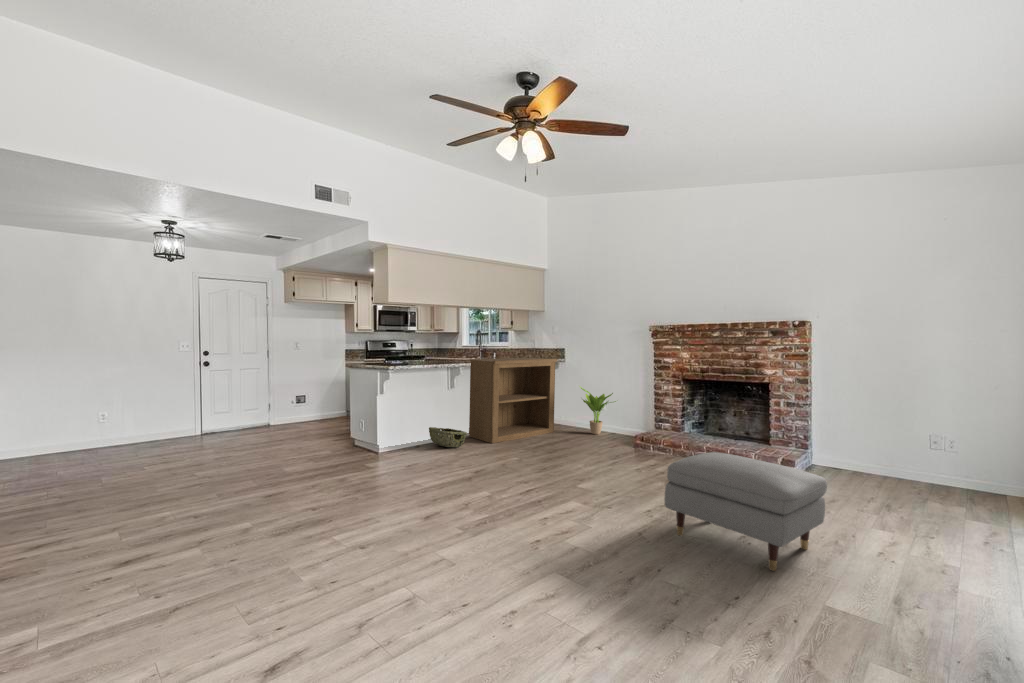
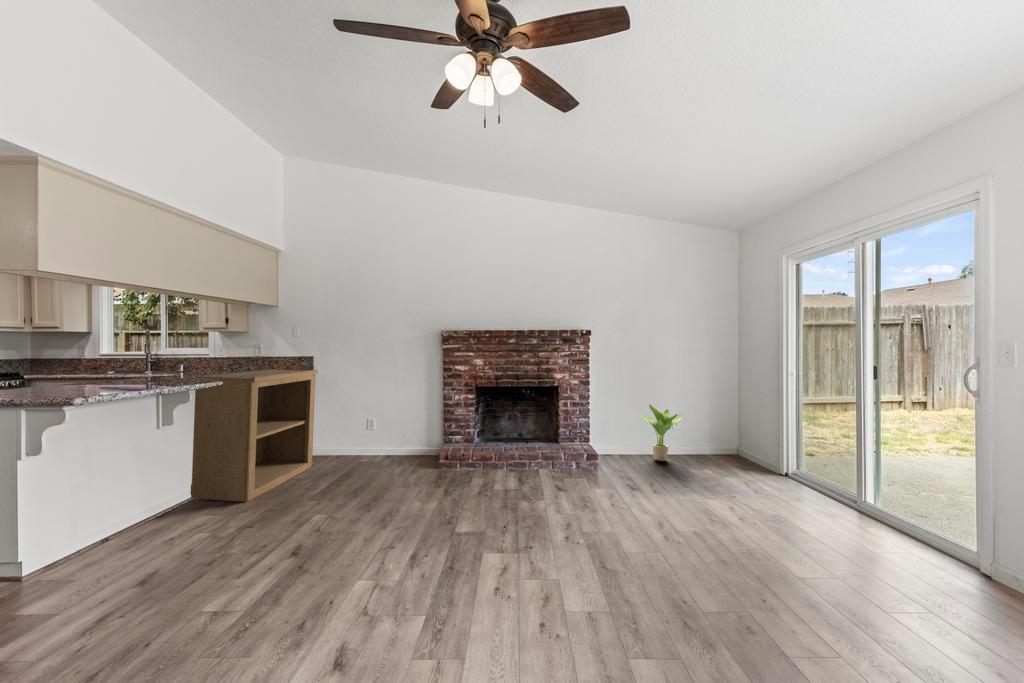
potted plant: present [580,387,616,434] -> present [640,405,682,461]
woven basket: present [429,427,467,448] -> none [129,493,213,528]
ottoman: present [664,452,827,571] -> none [616,463,764,571]

